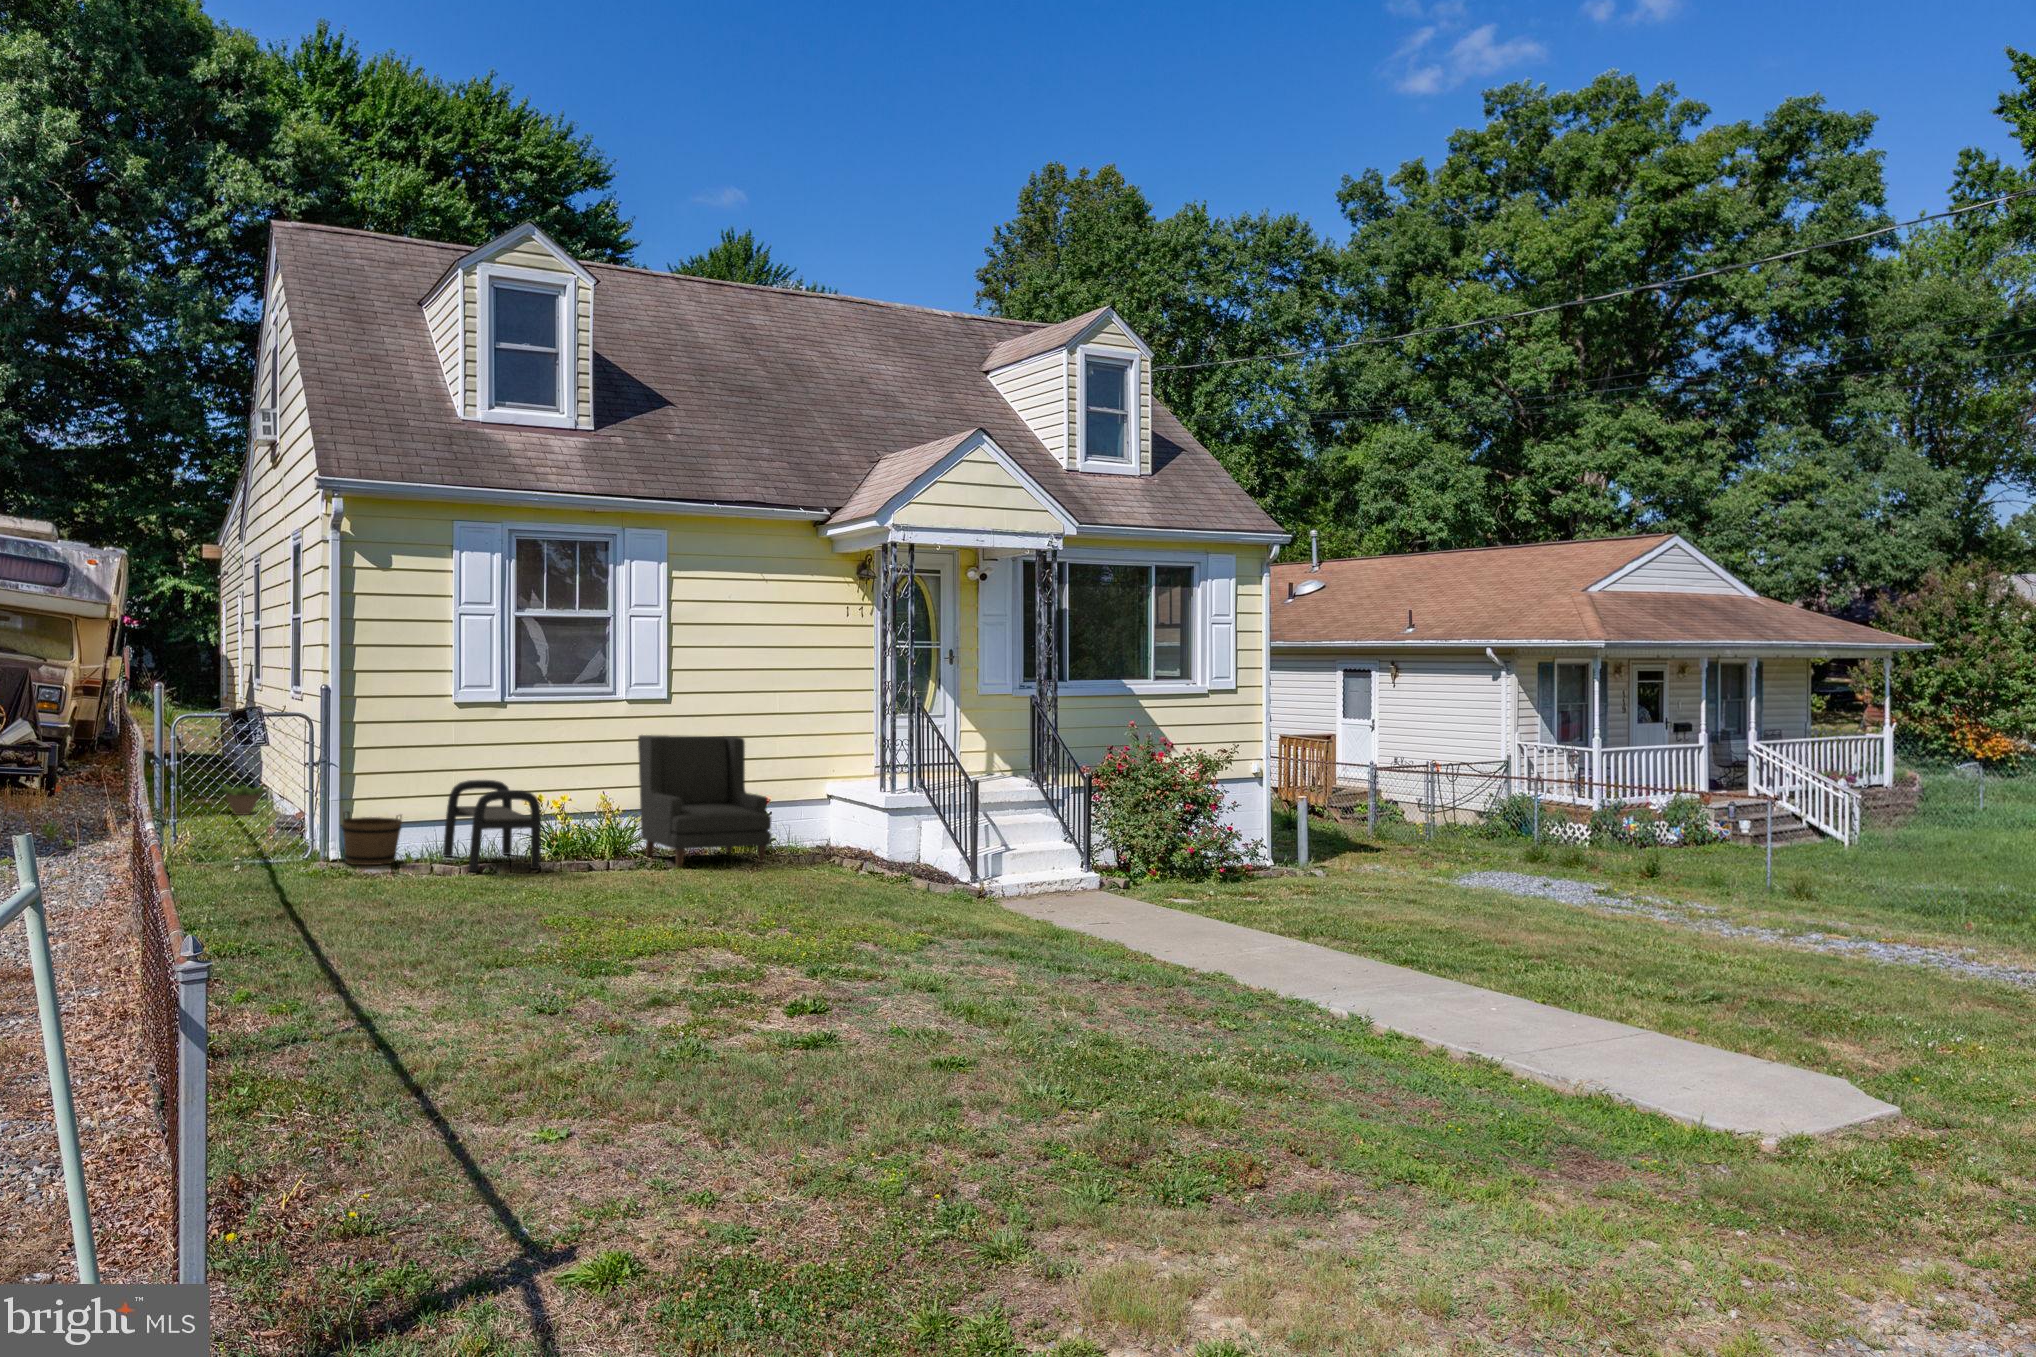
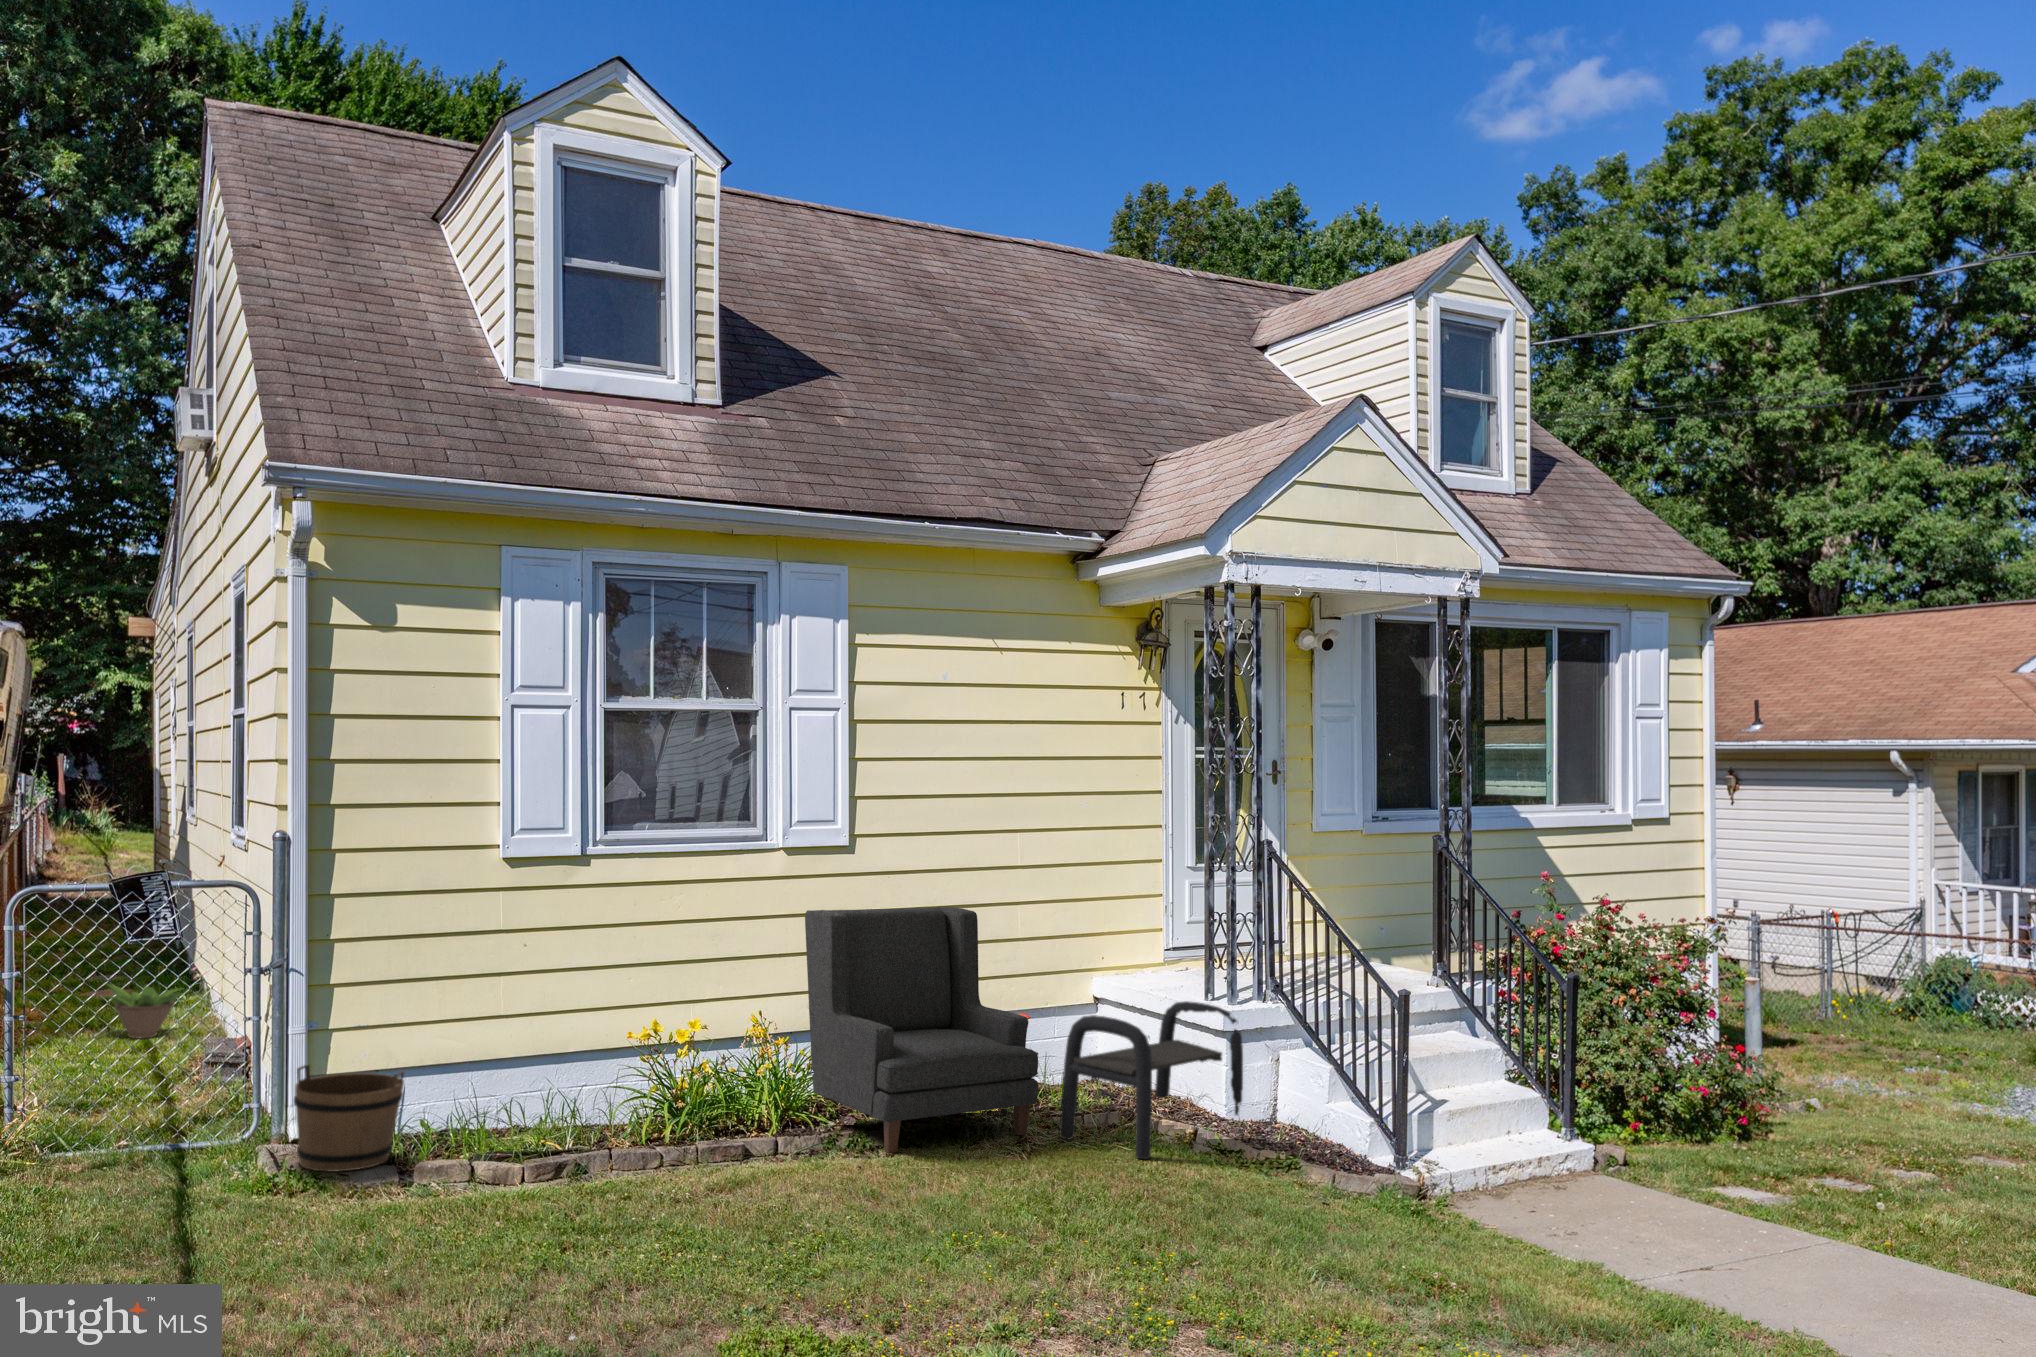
bench: present [443,780,541,872] -> present [1059,1001,1243,1160]

